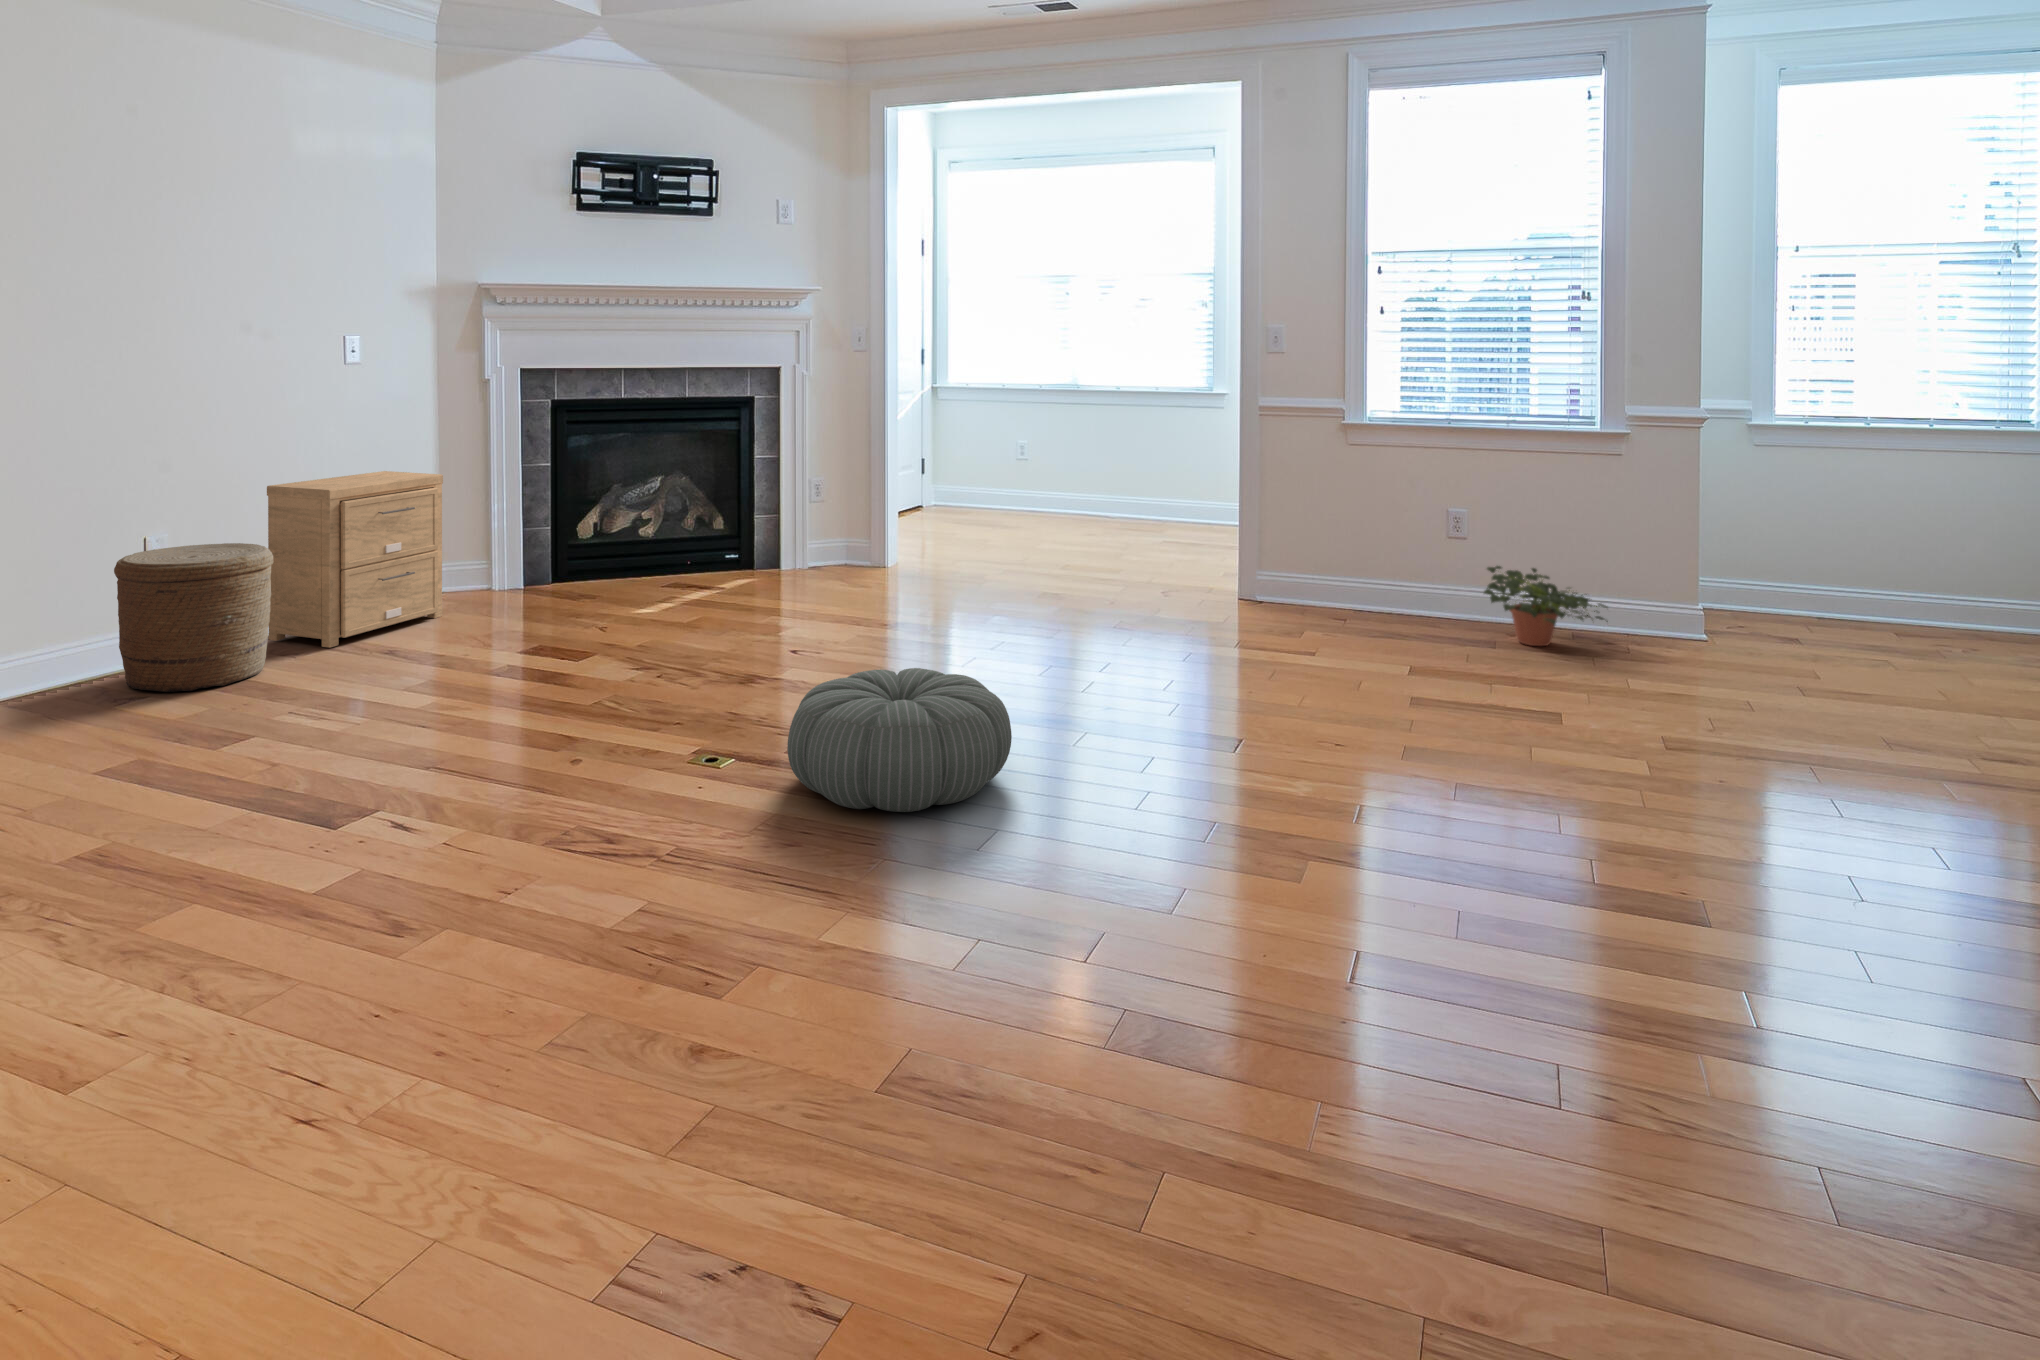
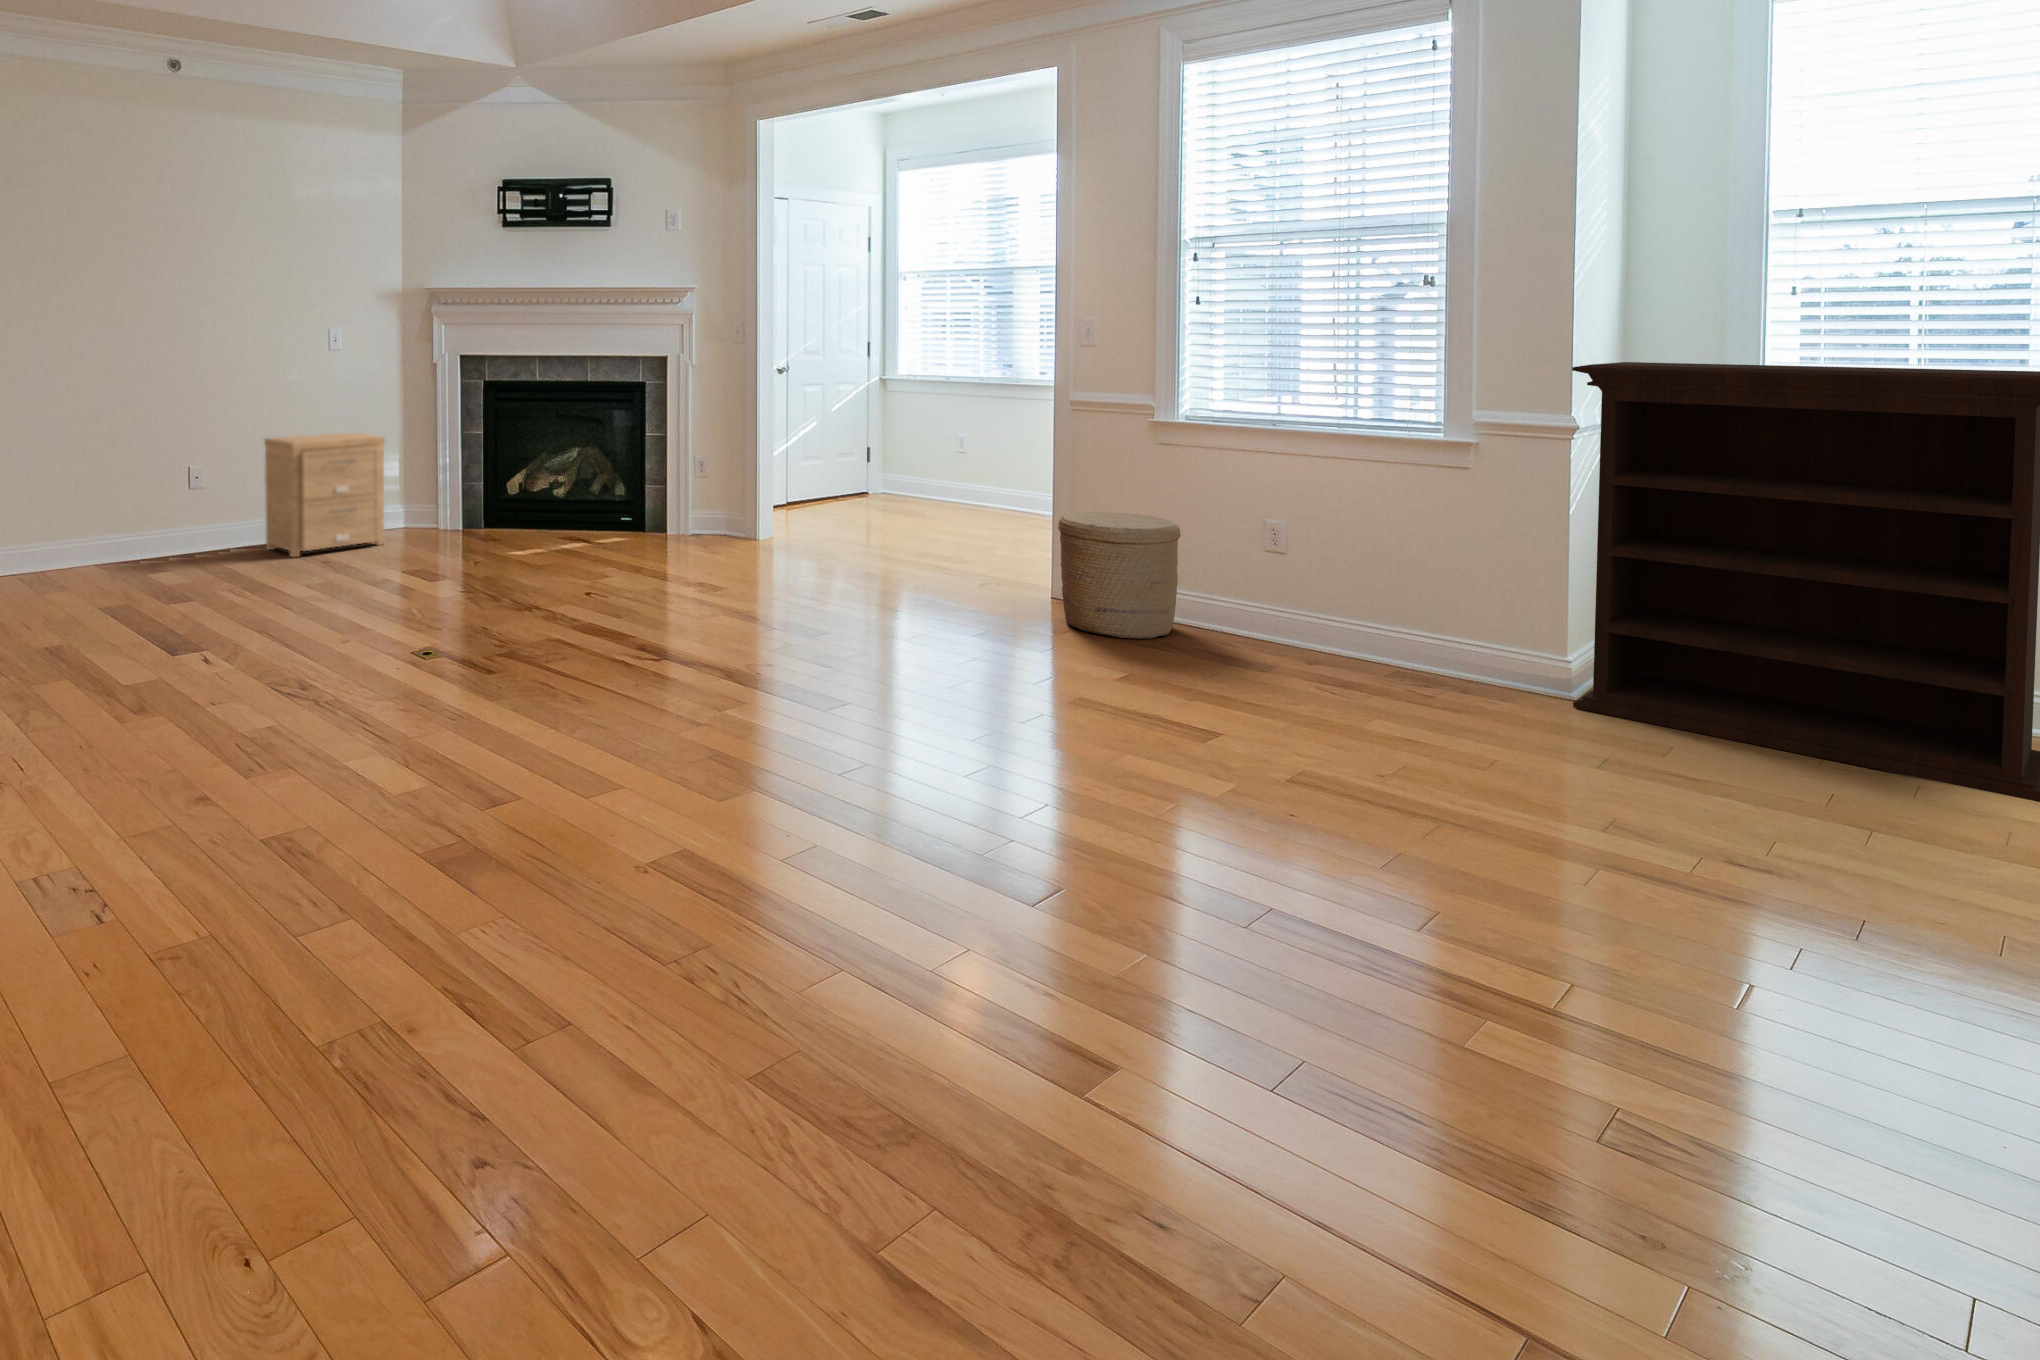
bookshelf: none [1693,365,2038,676] -> present [1572,362,2040,802]
woven basket: present [114,543,273,692] -> present [1058,512,1181,638]
potted plant: present [1484,566,1607,646] -> none [1265,585,1430,679]
pouf: present [787,668,1012,812] -> none [438,601,615,708]

